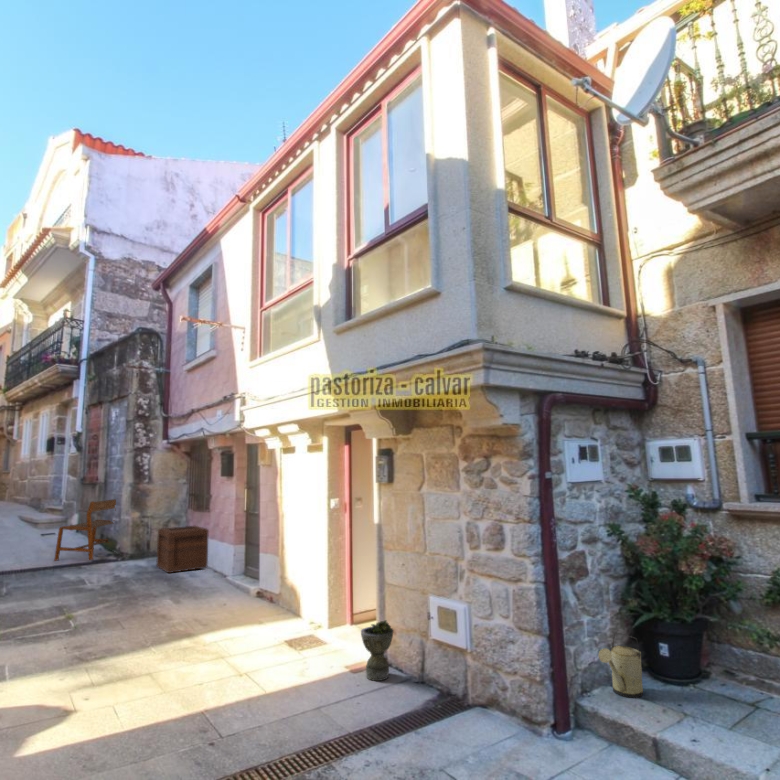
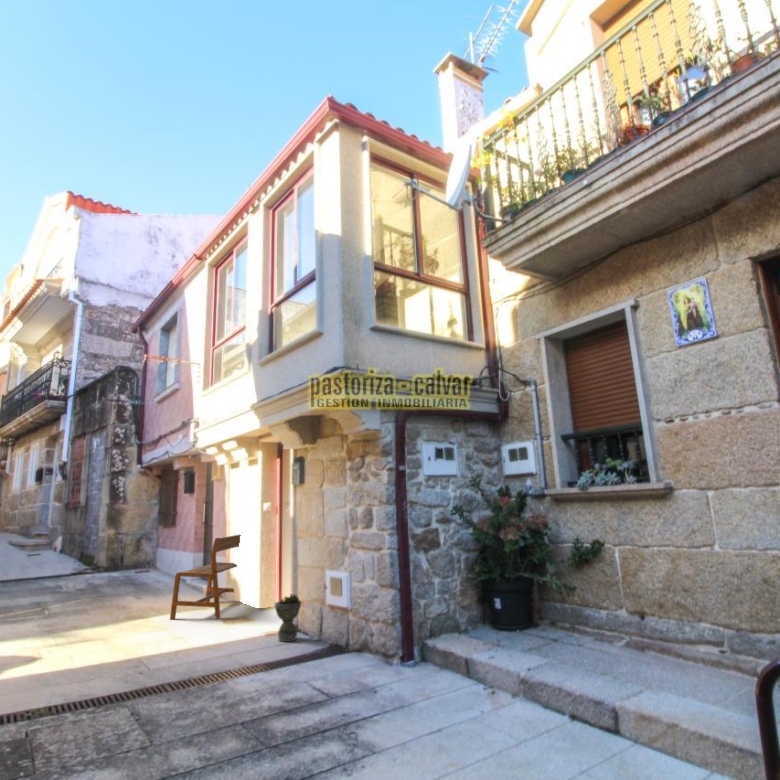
bench: present [54,499,116,561] -> present [170,534,241,619]
wooden crate: present [156,526,208,573] -> none [128,541,175,581]
watering can: present [598,642,643,698] -> none [441,591,480,639]

